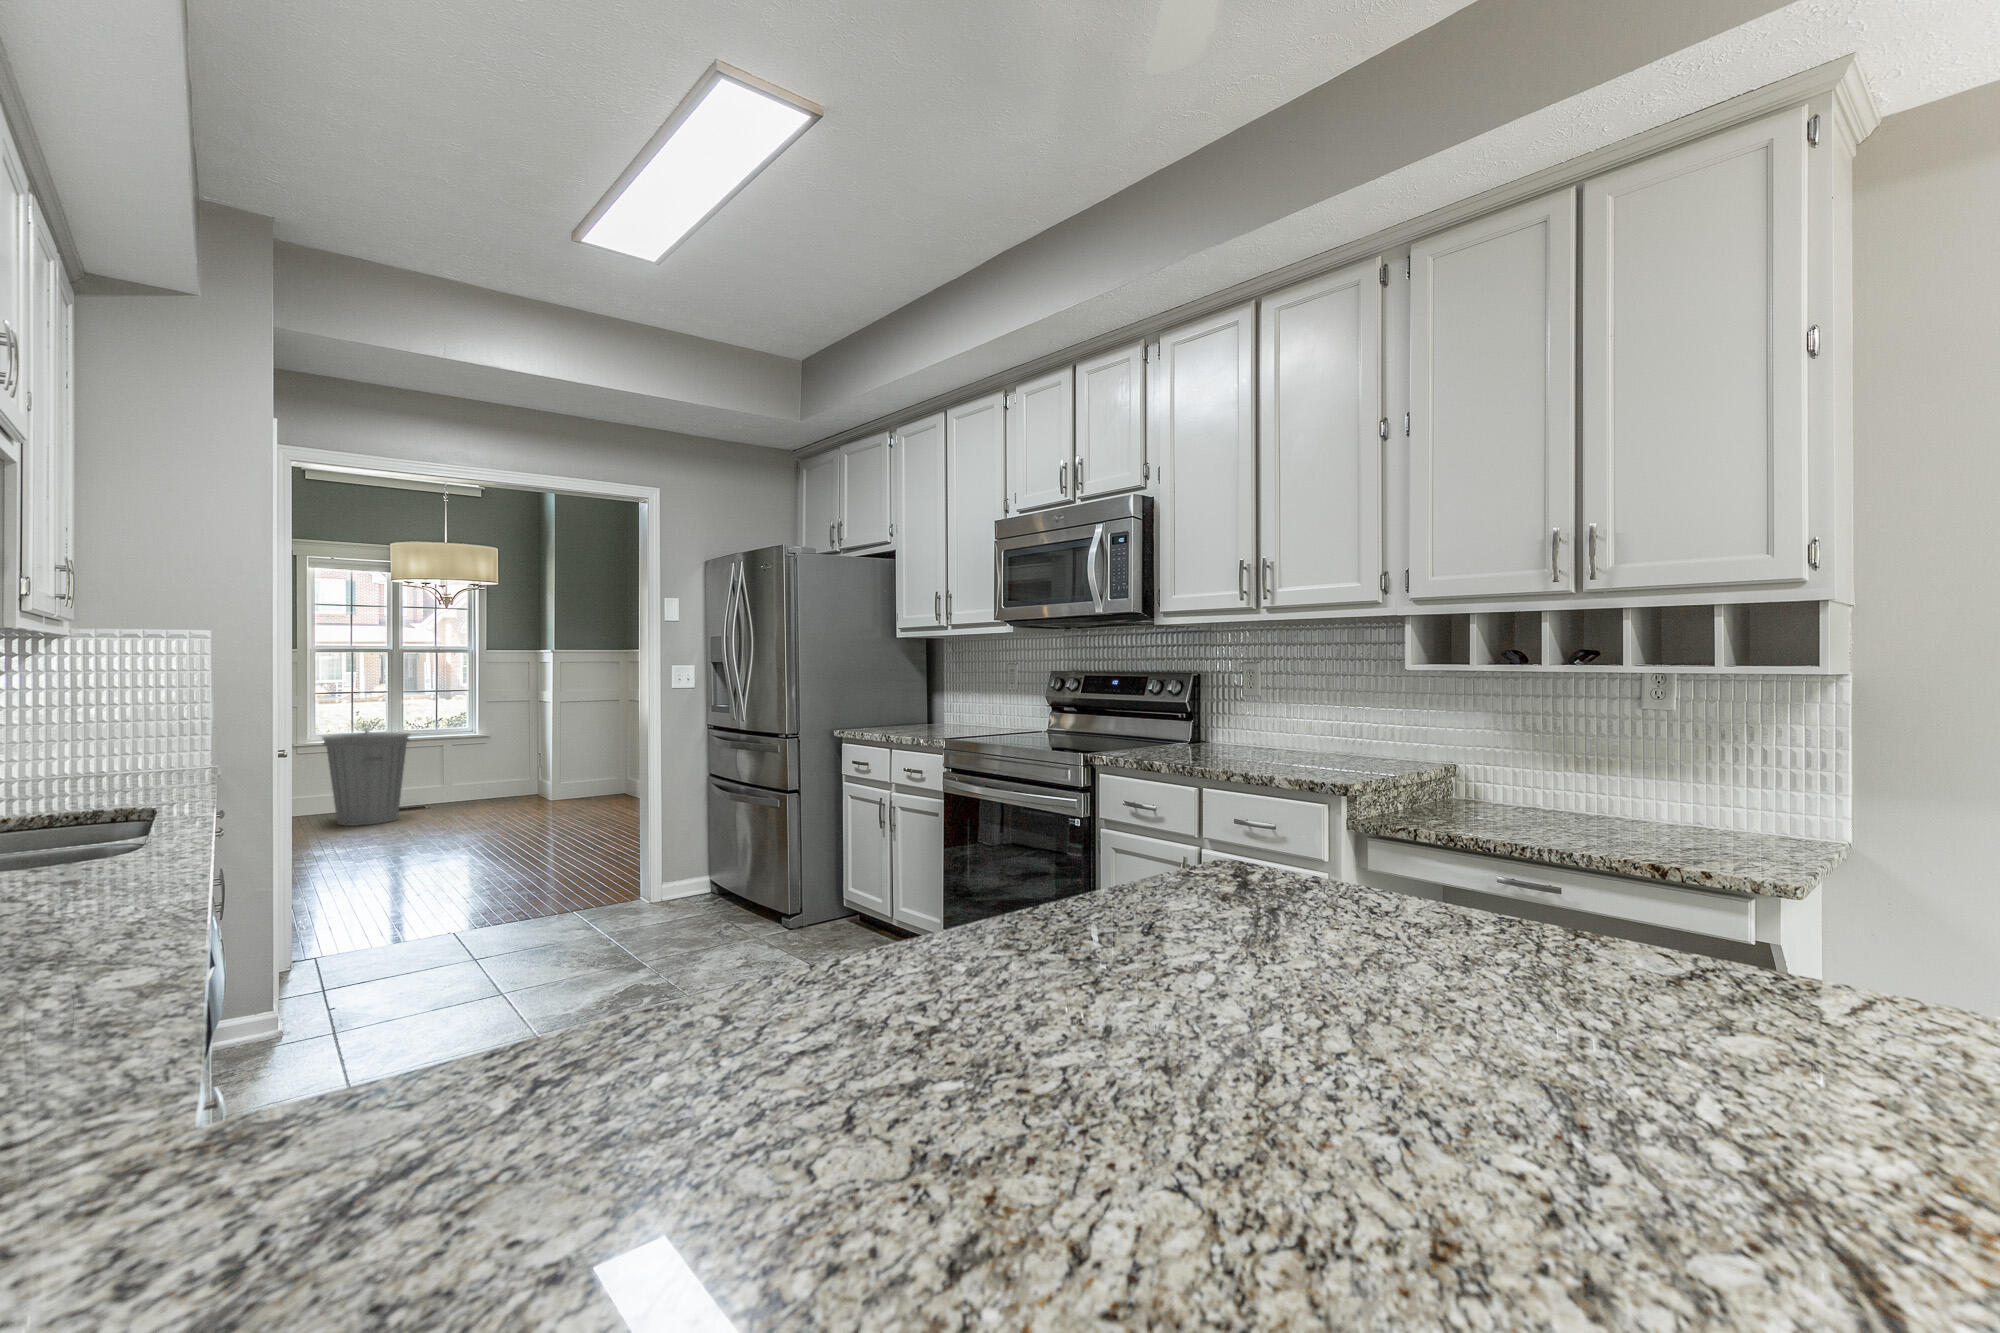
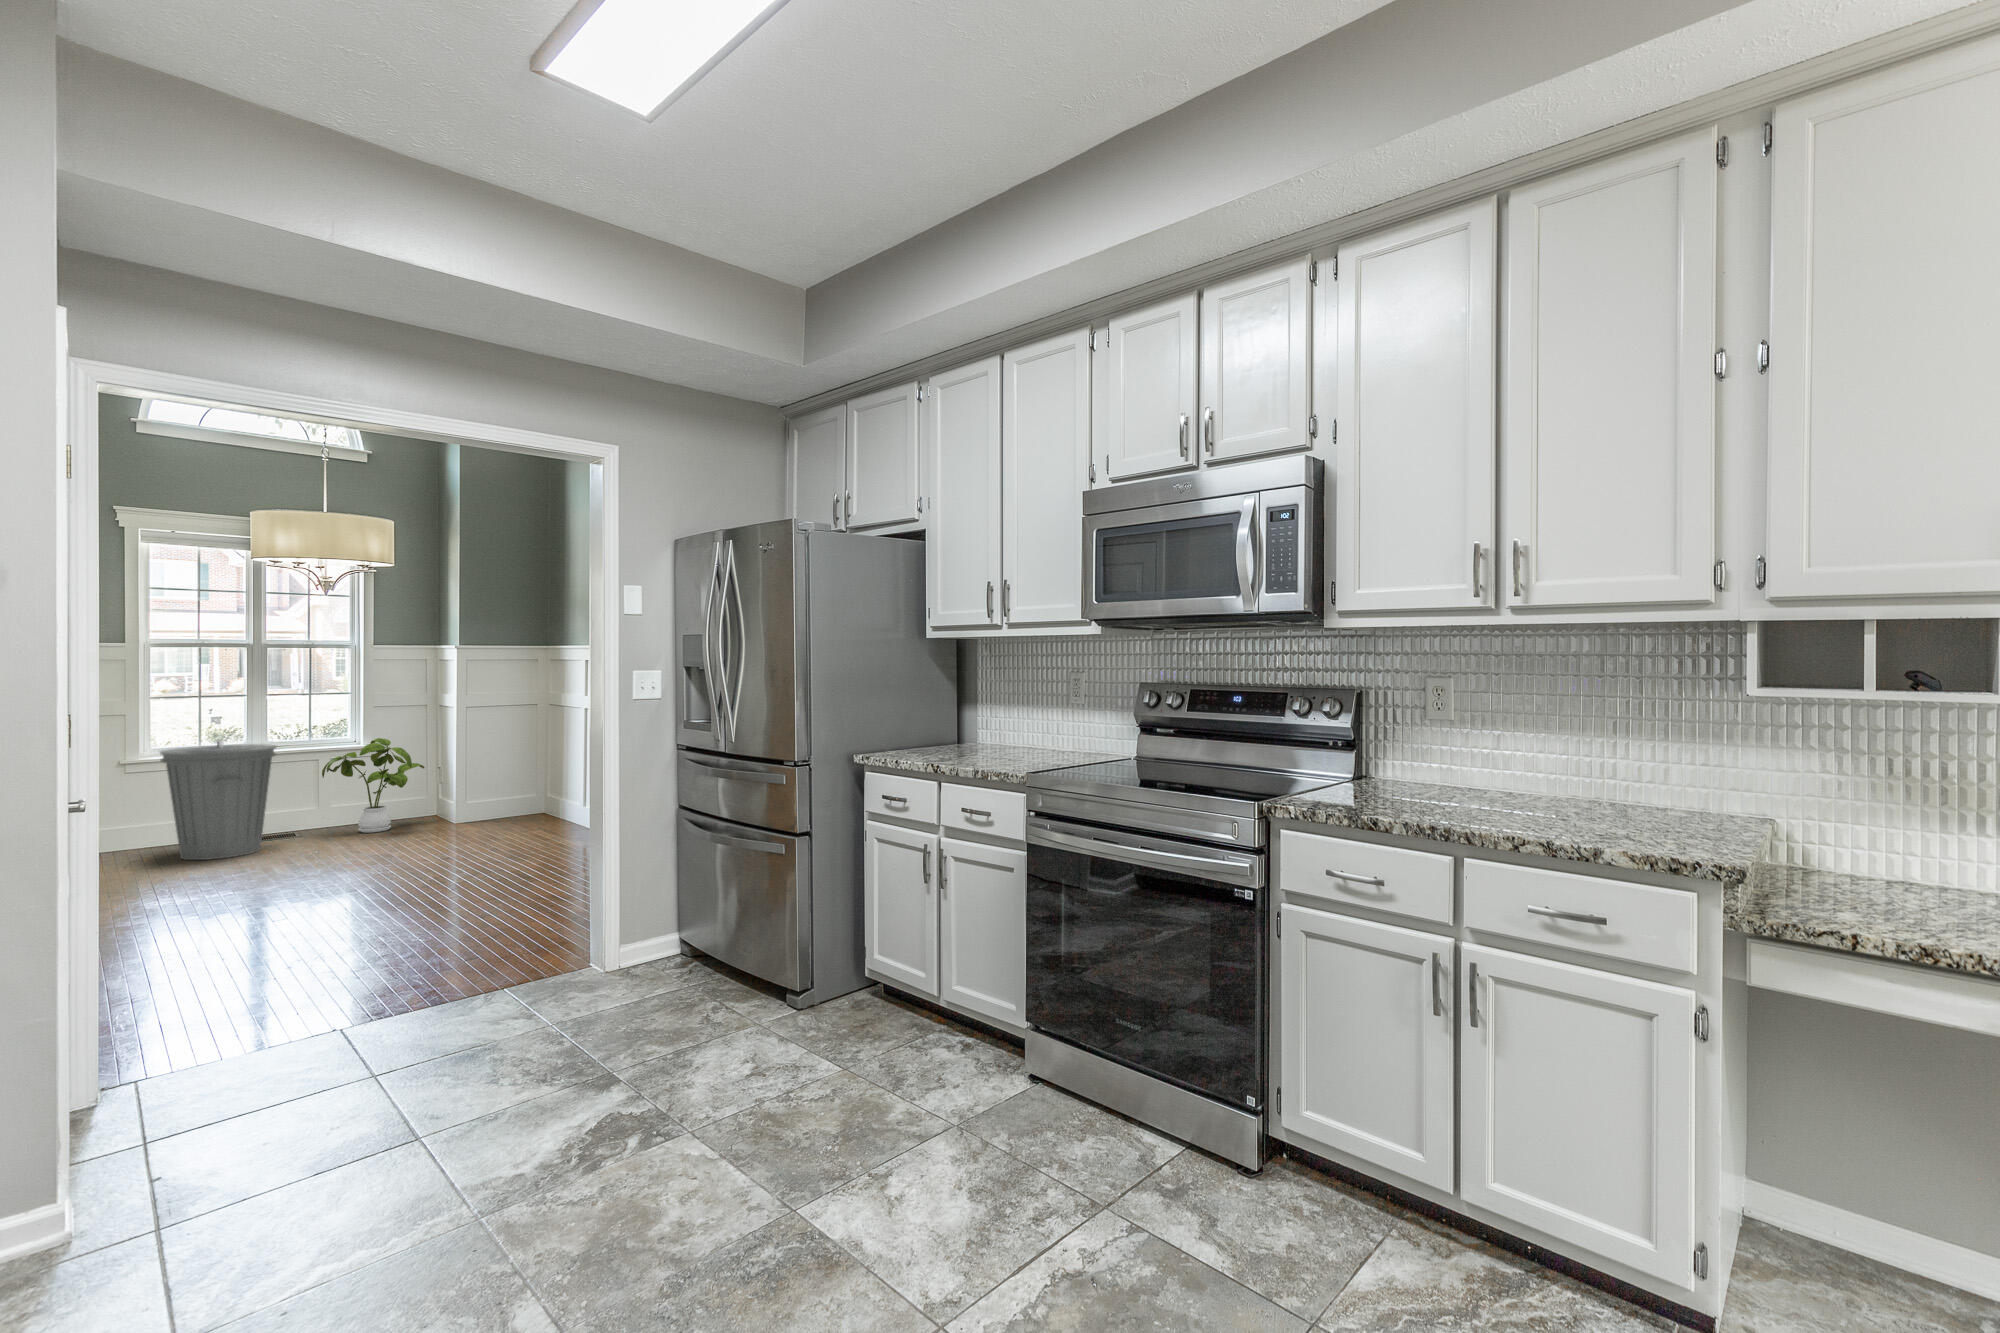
house plant: none [446,728,528,808] -> present [322,738,424,833]

